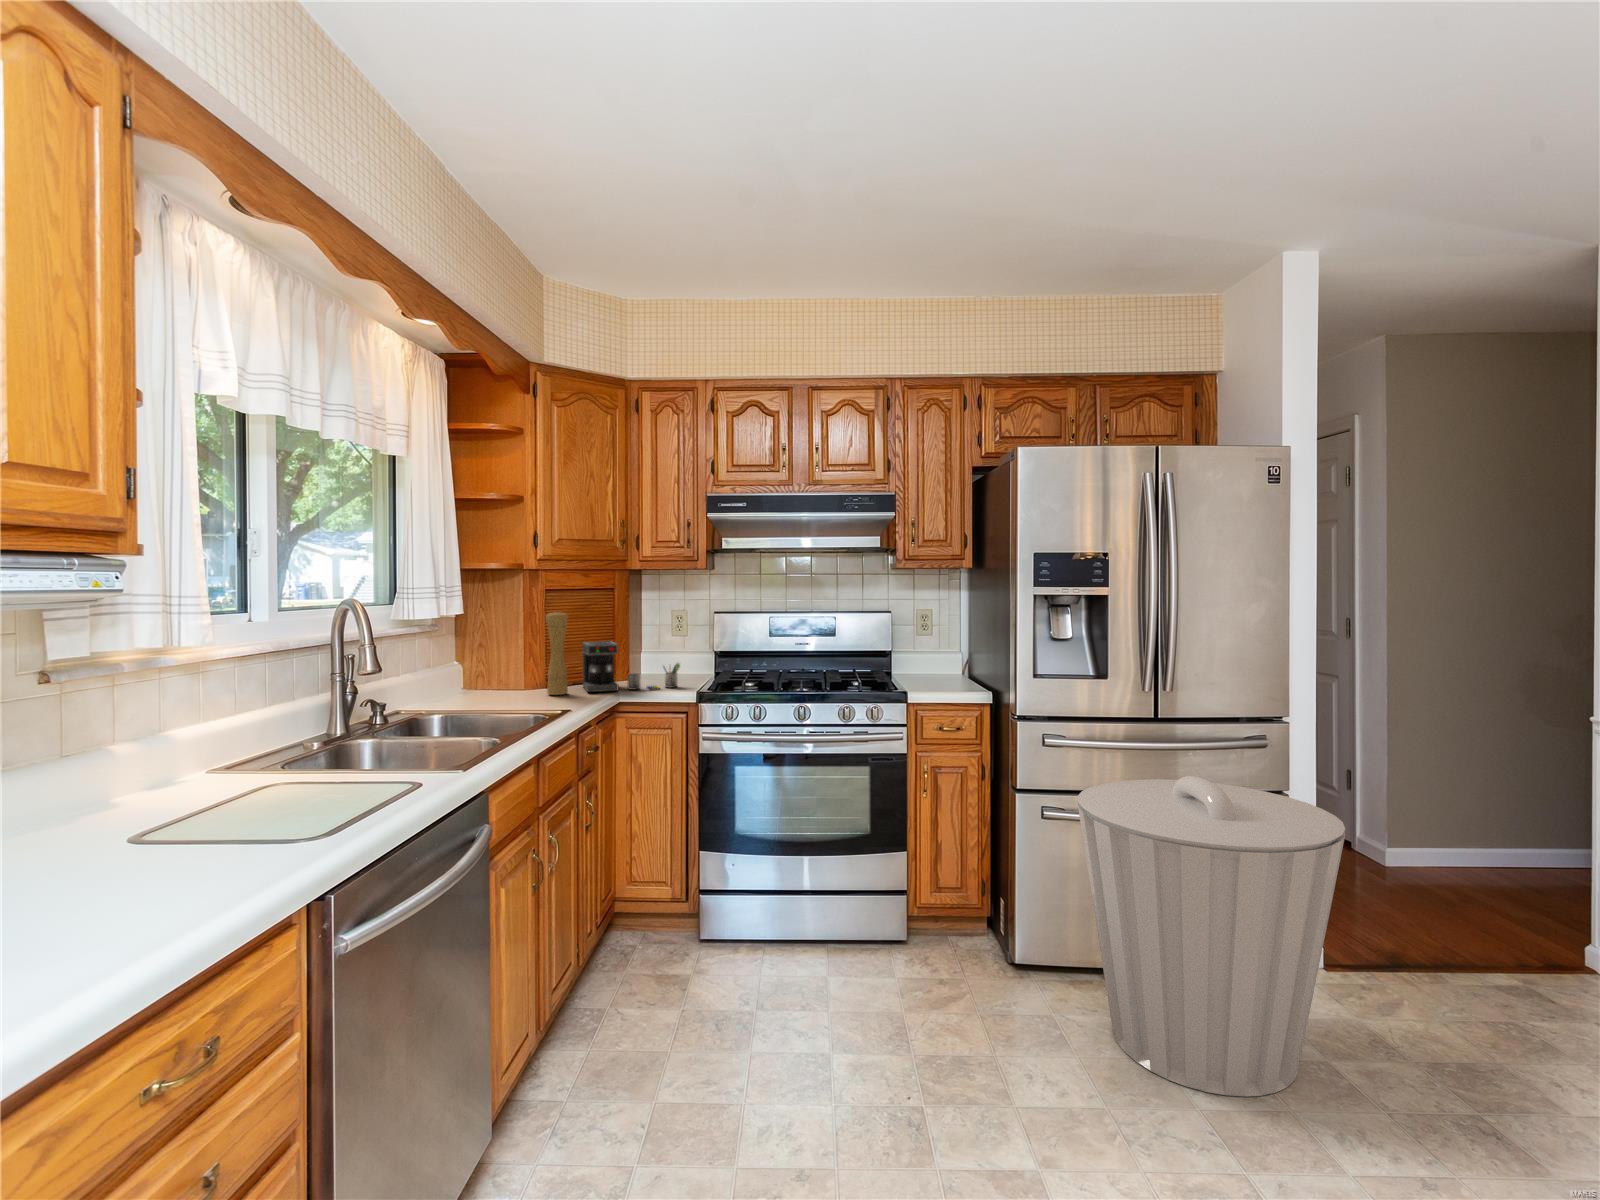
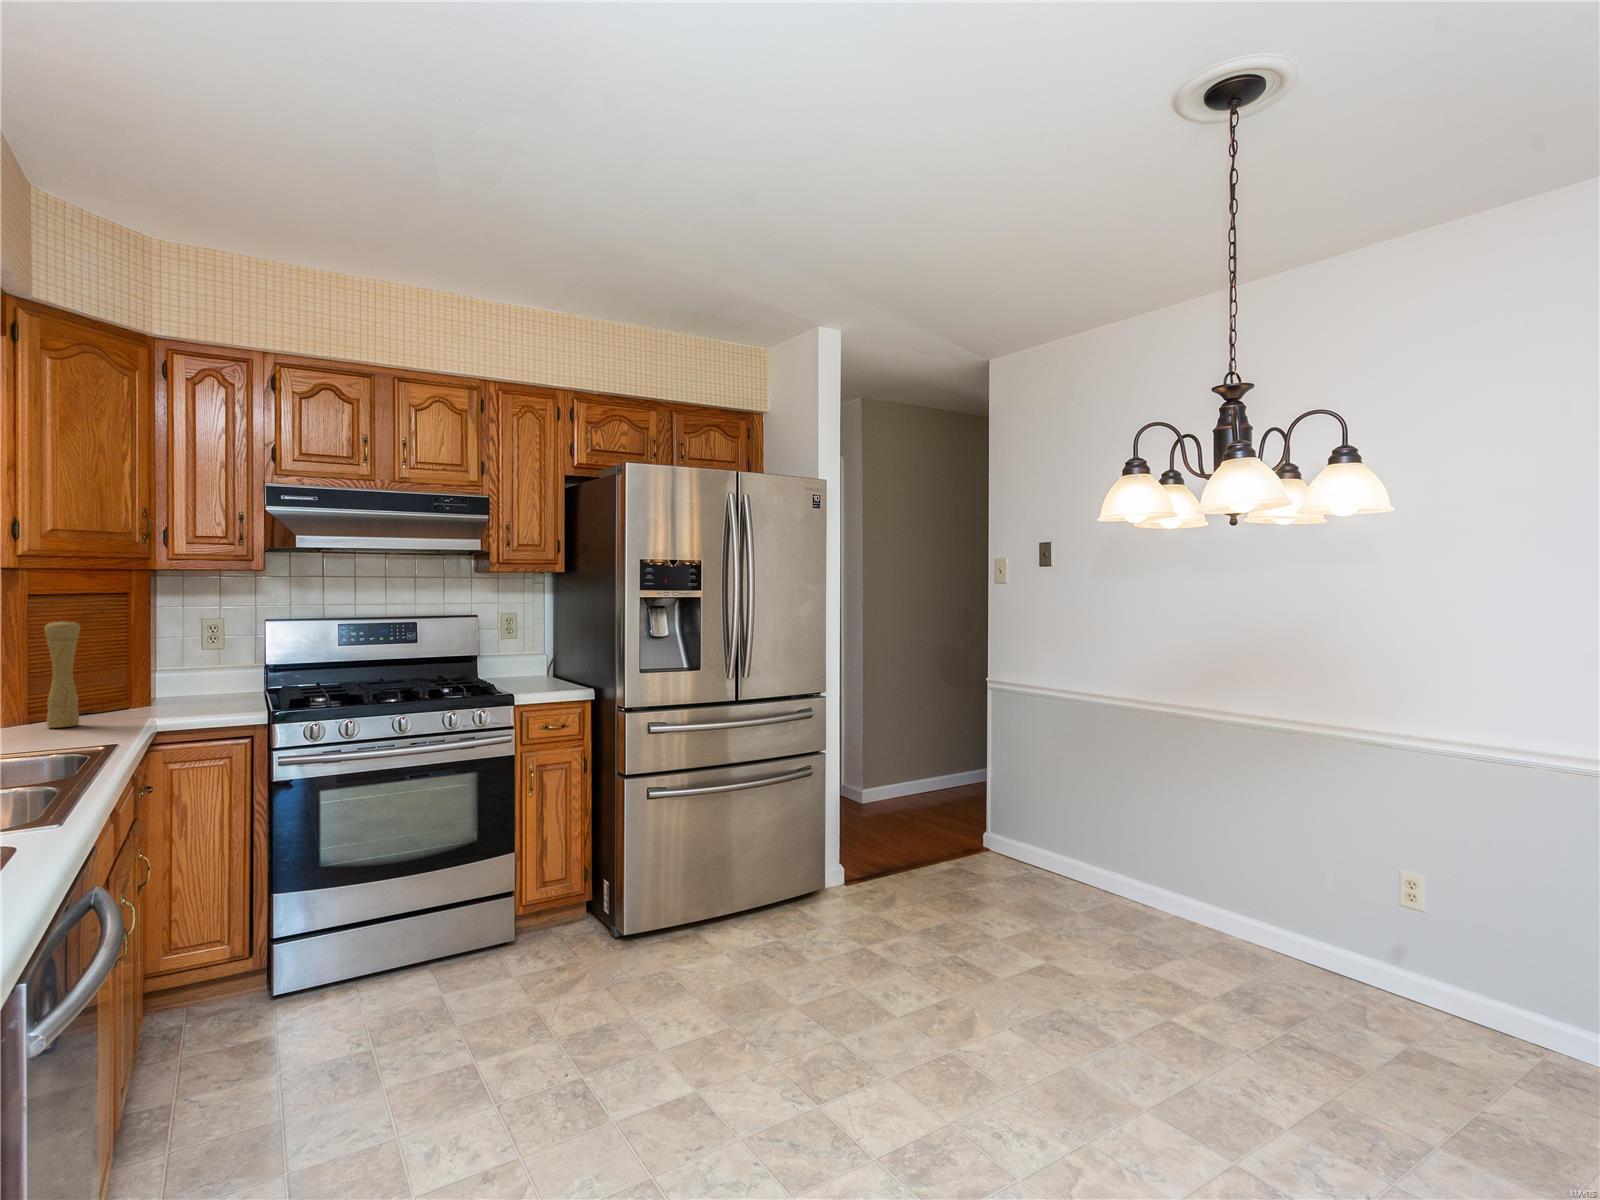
coffee maker: present [583,641,680,692] -> none [90,657,238,721]
trash can: present [1078,776,1345,1097] -> none [688,743,876,985]

